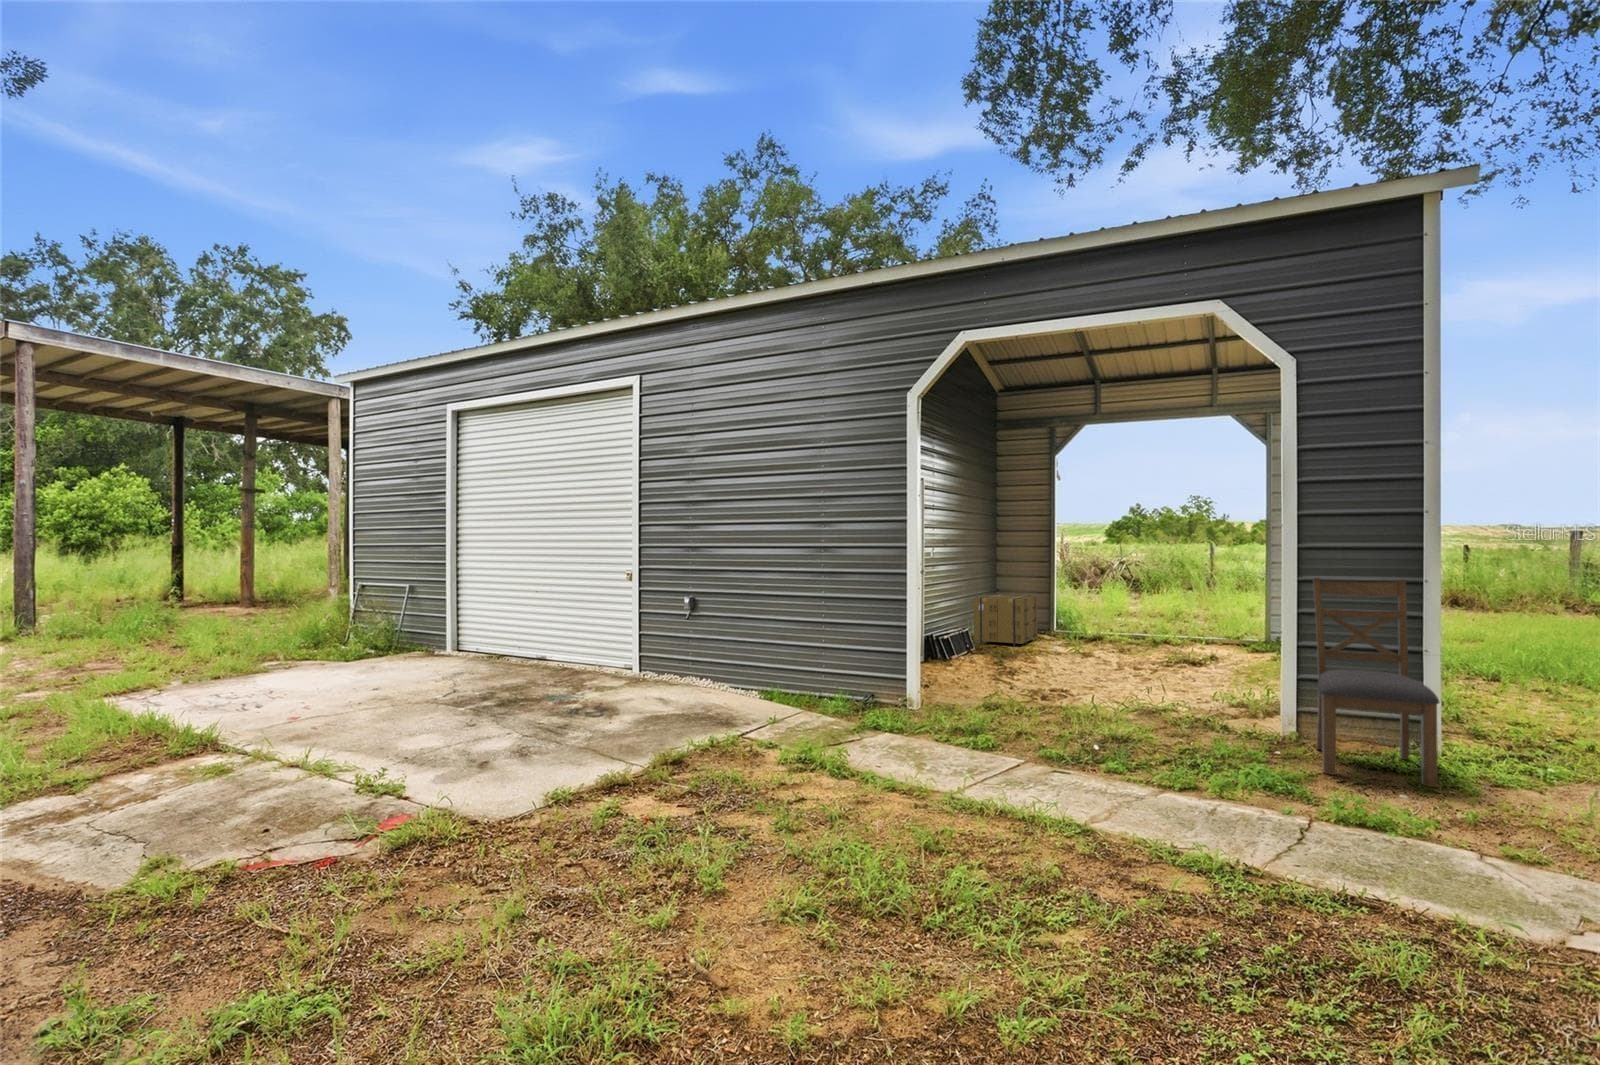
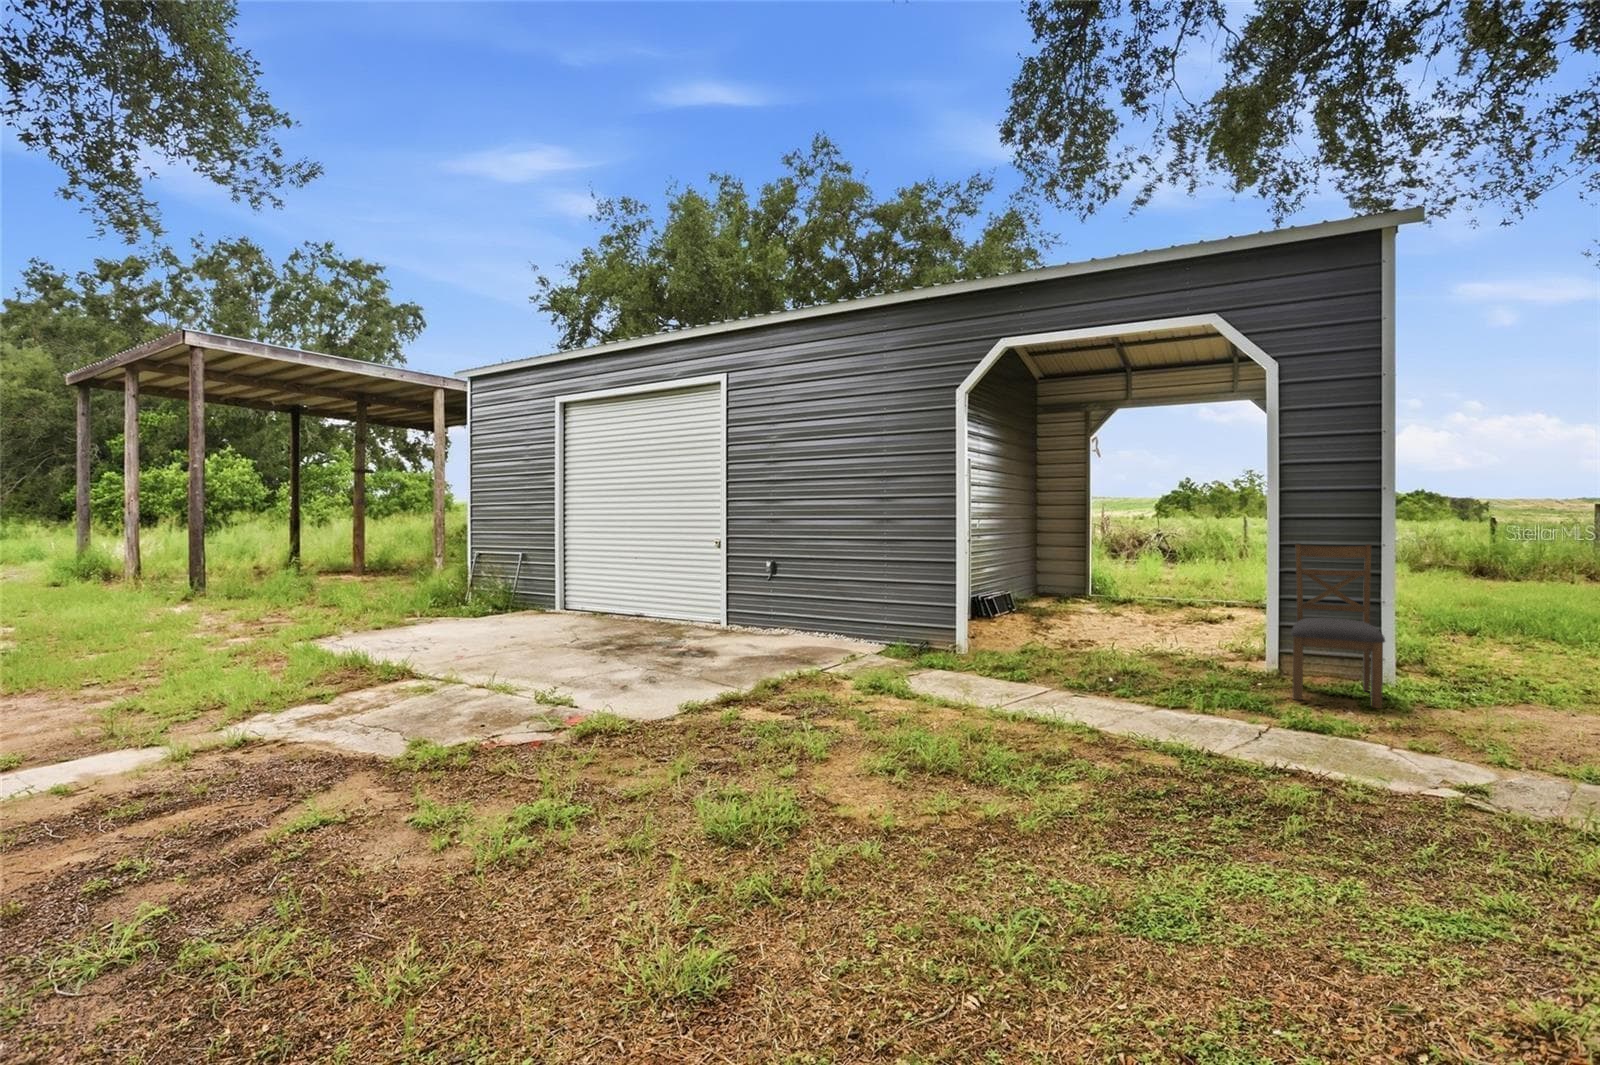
cardboard box: present [974,594,1037,647] -> none [1016,563,1075,609]

